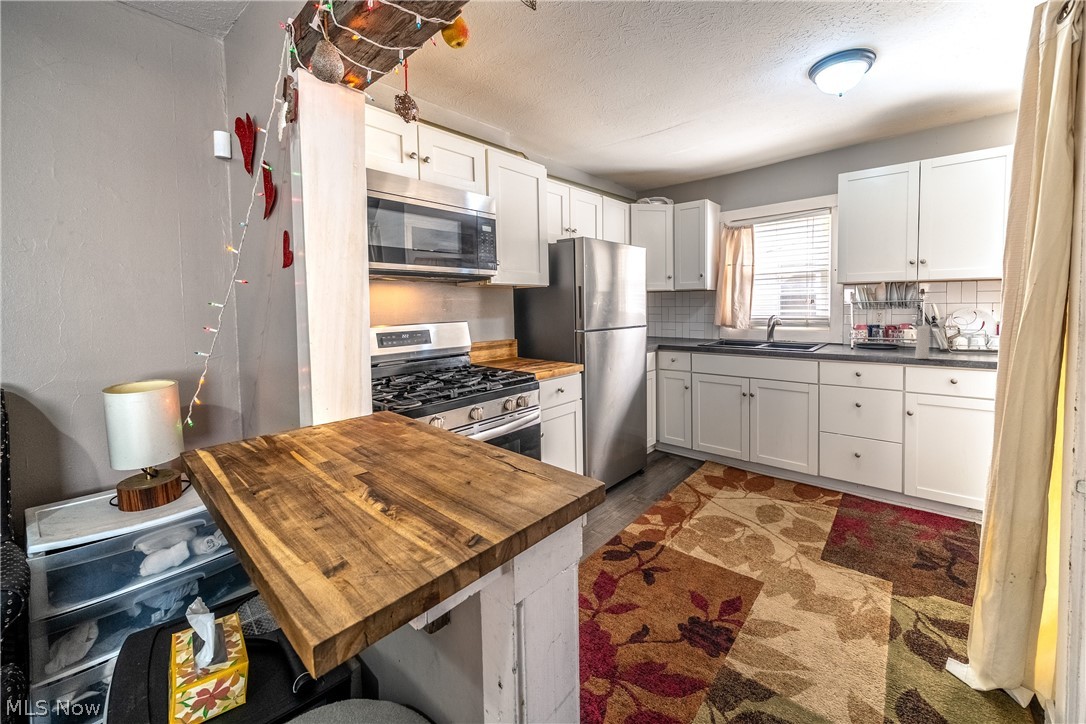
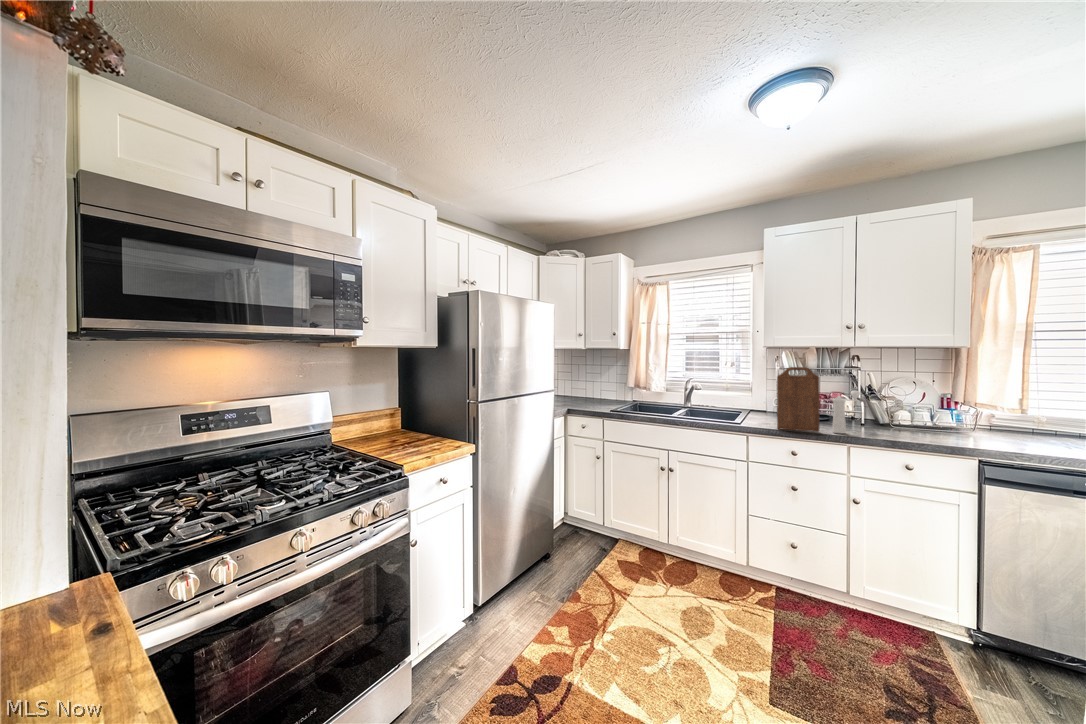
cutting board: none [859,298,904,358] -> present [777,367,820,432]

